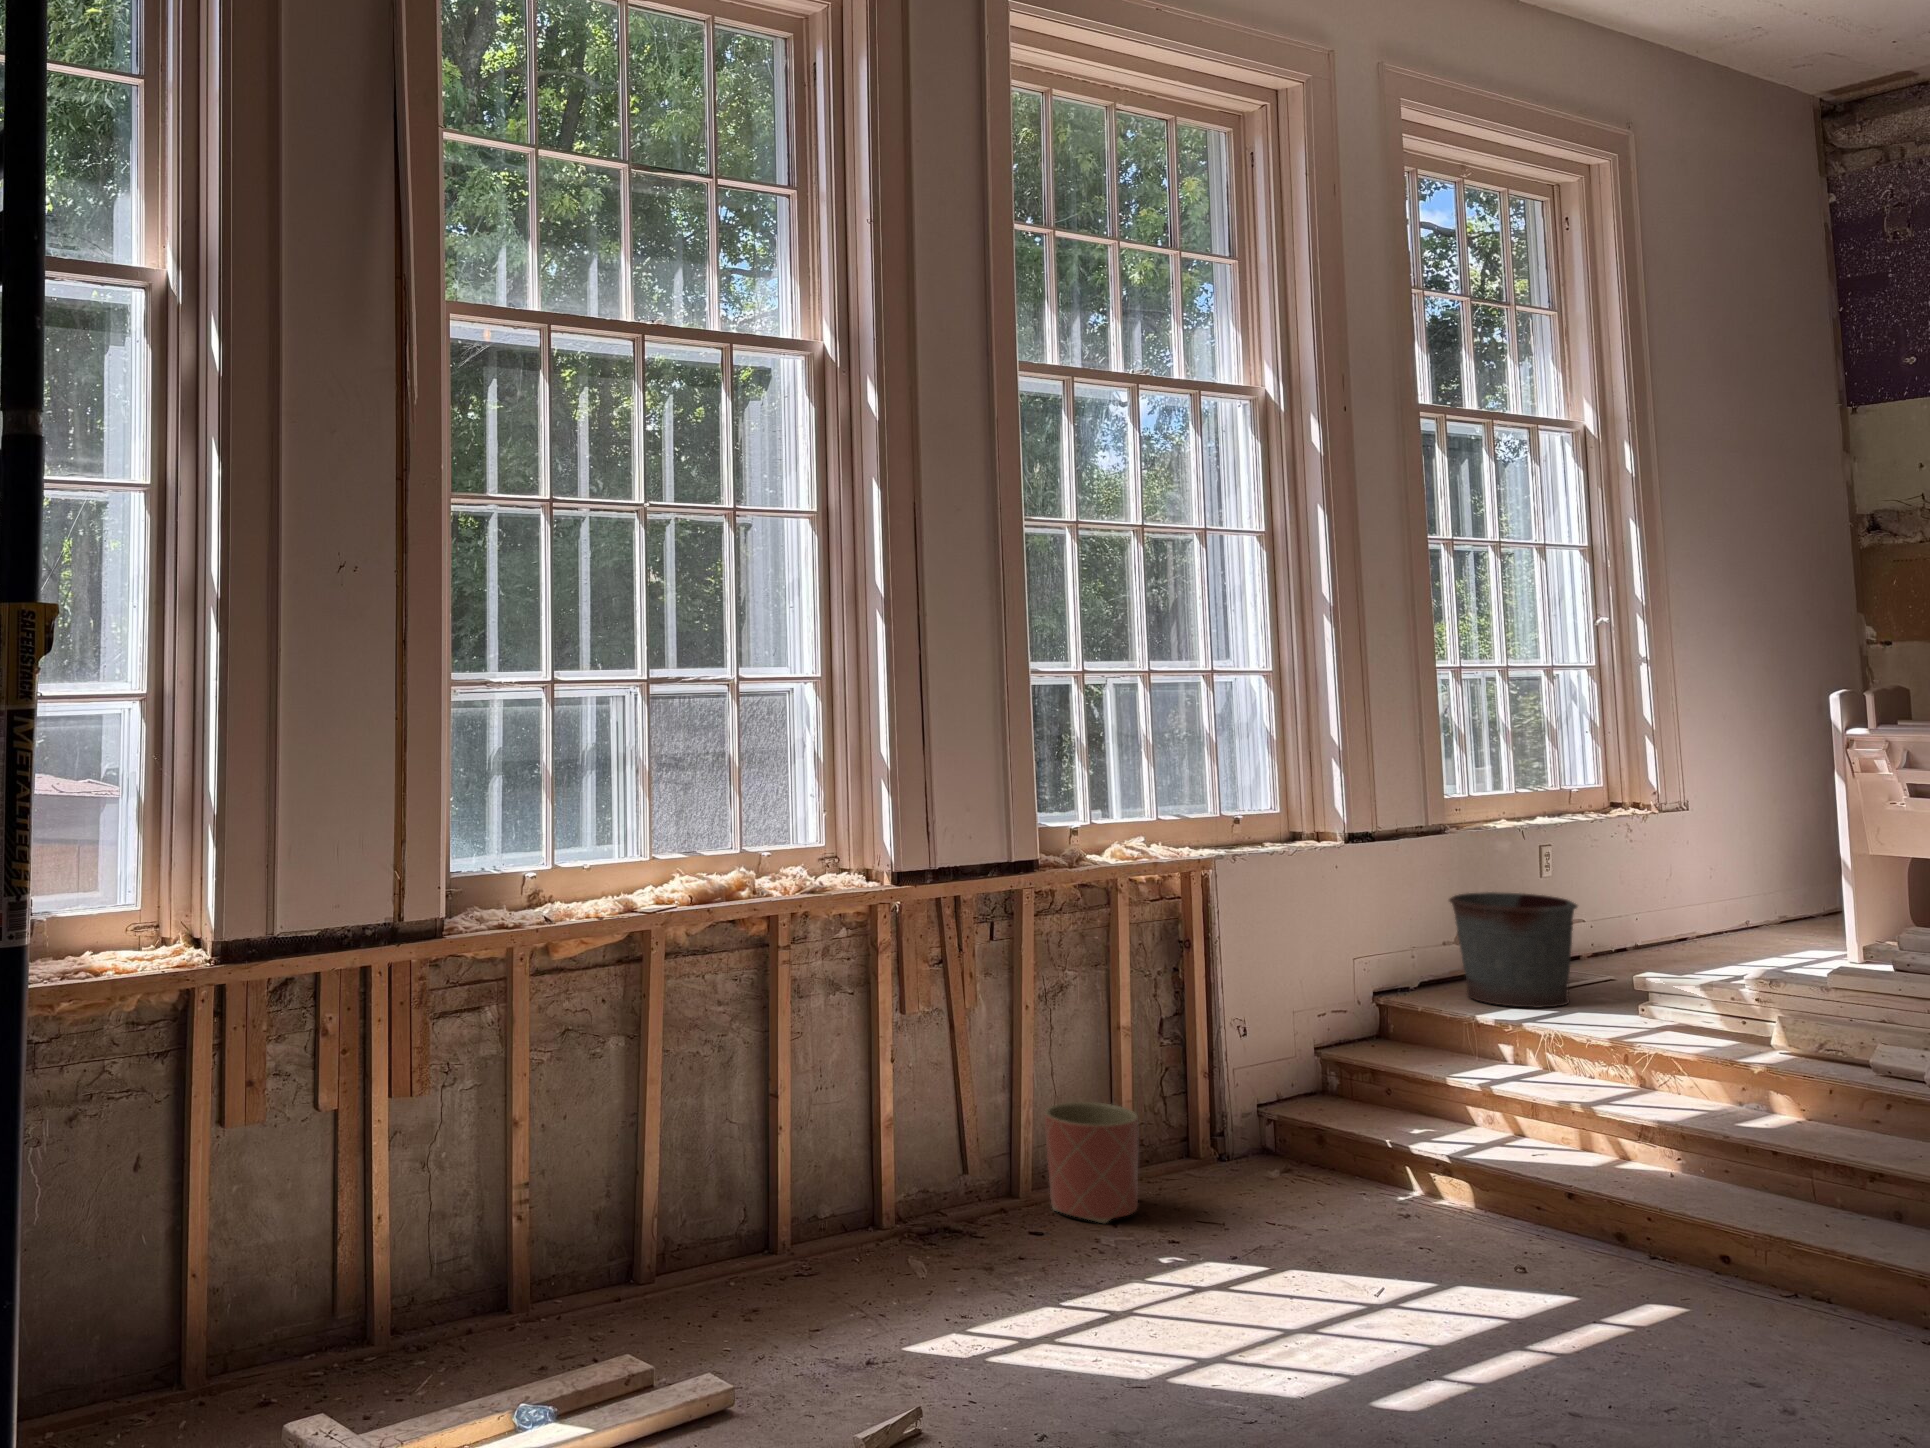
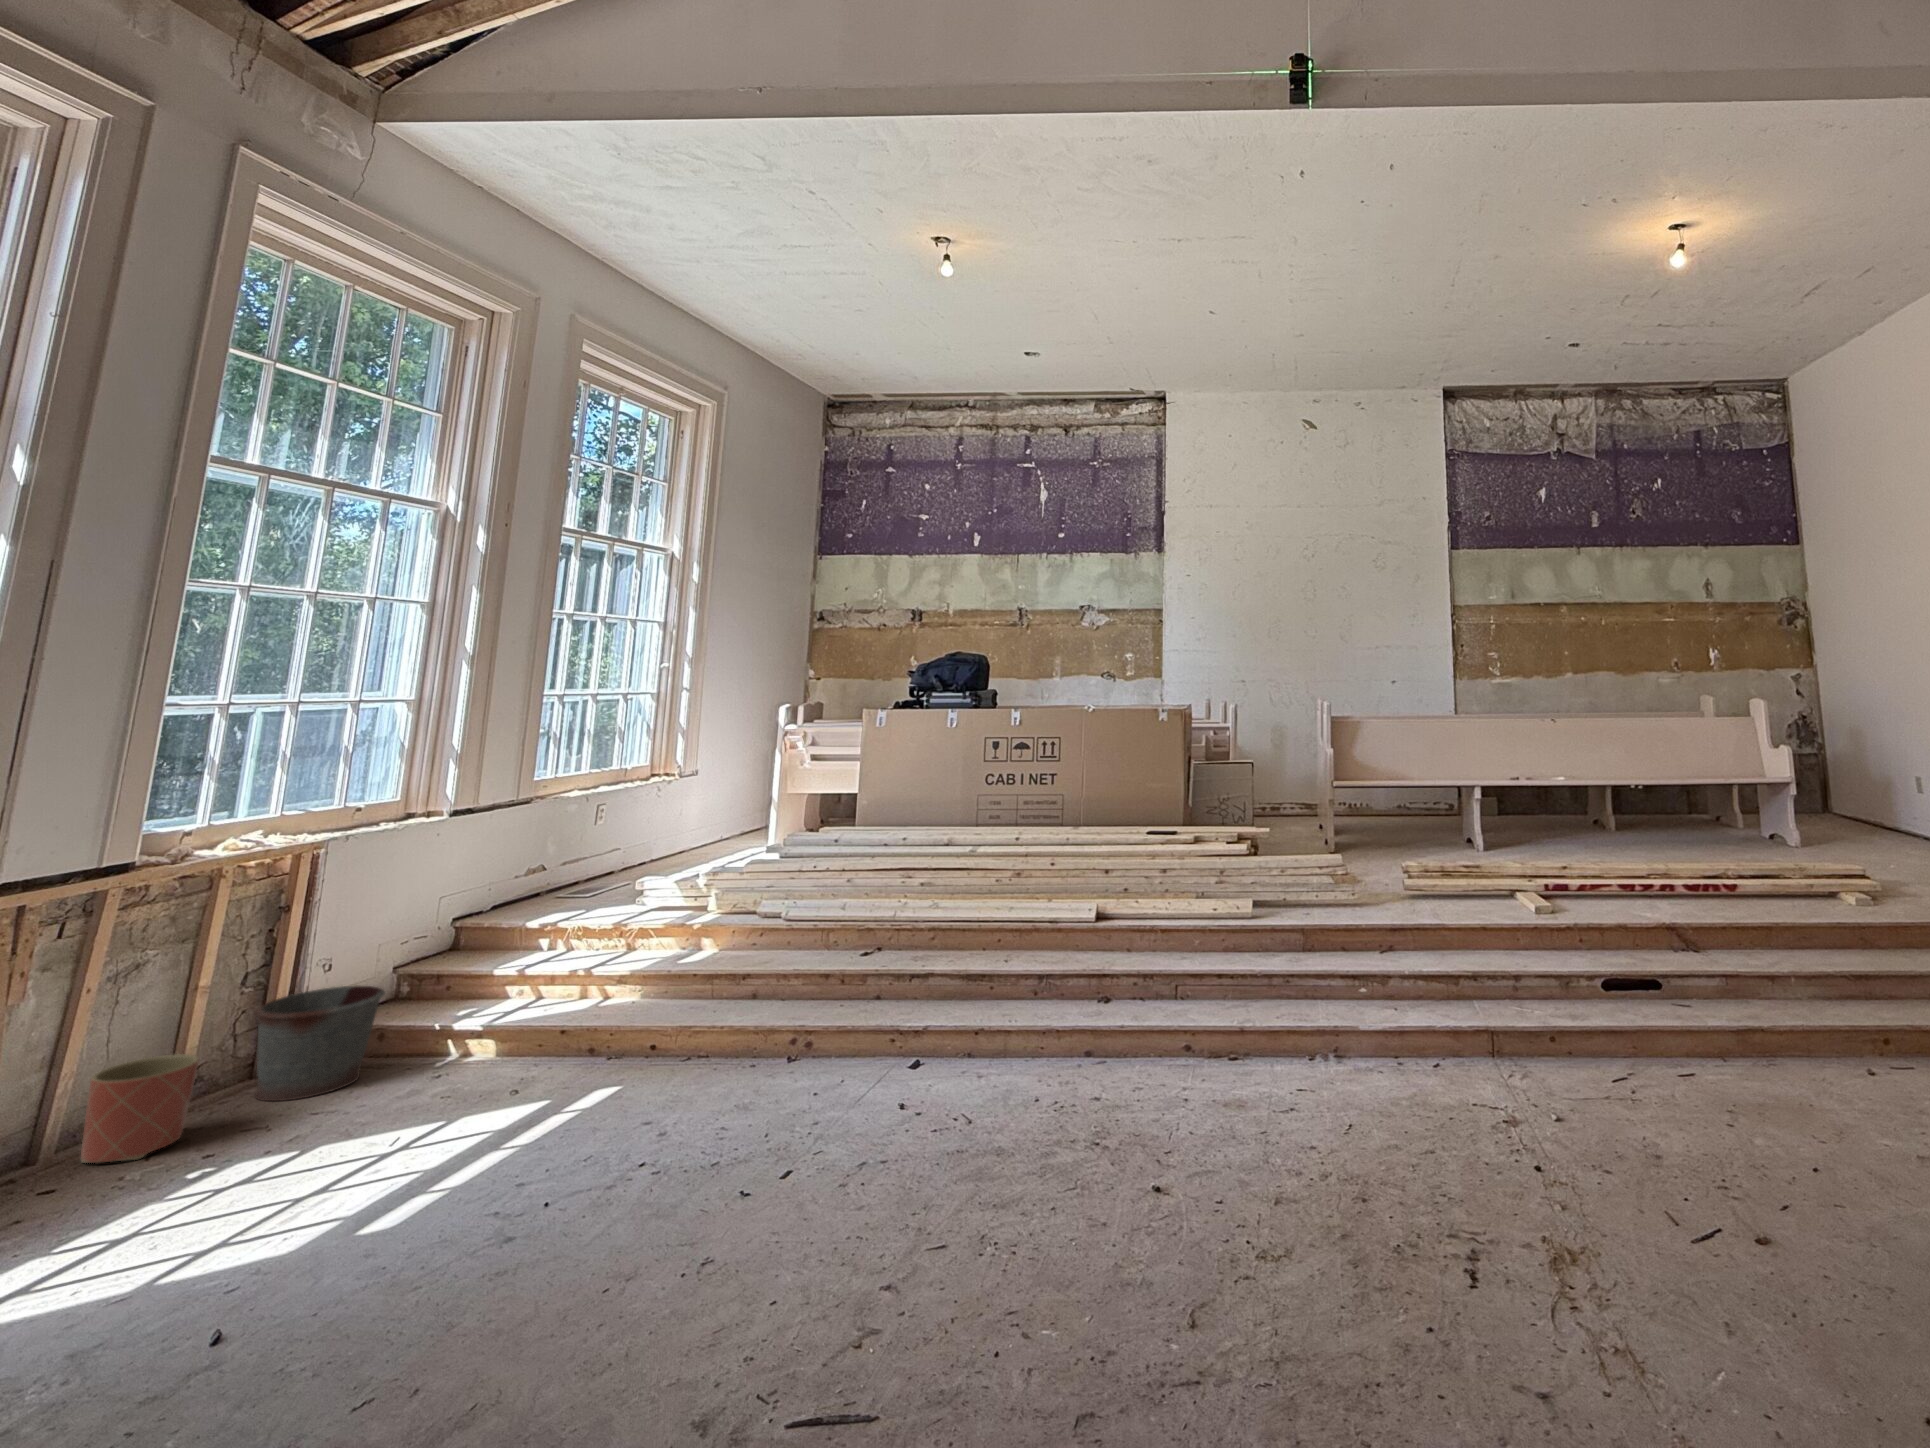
bucket: present [1449,892,1577,1008] -> present [255,986,385,1101]

